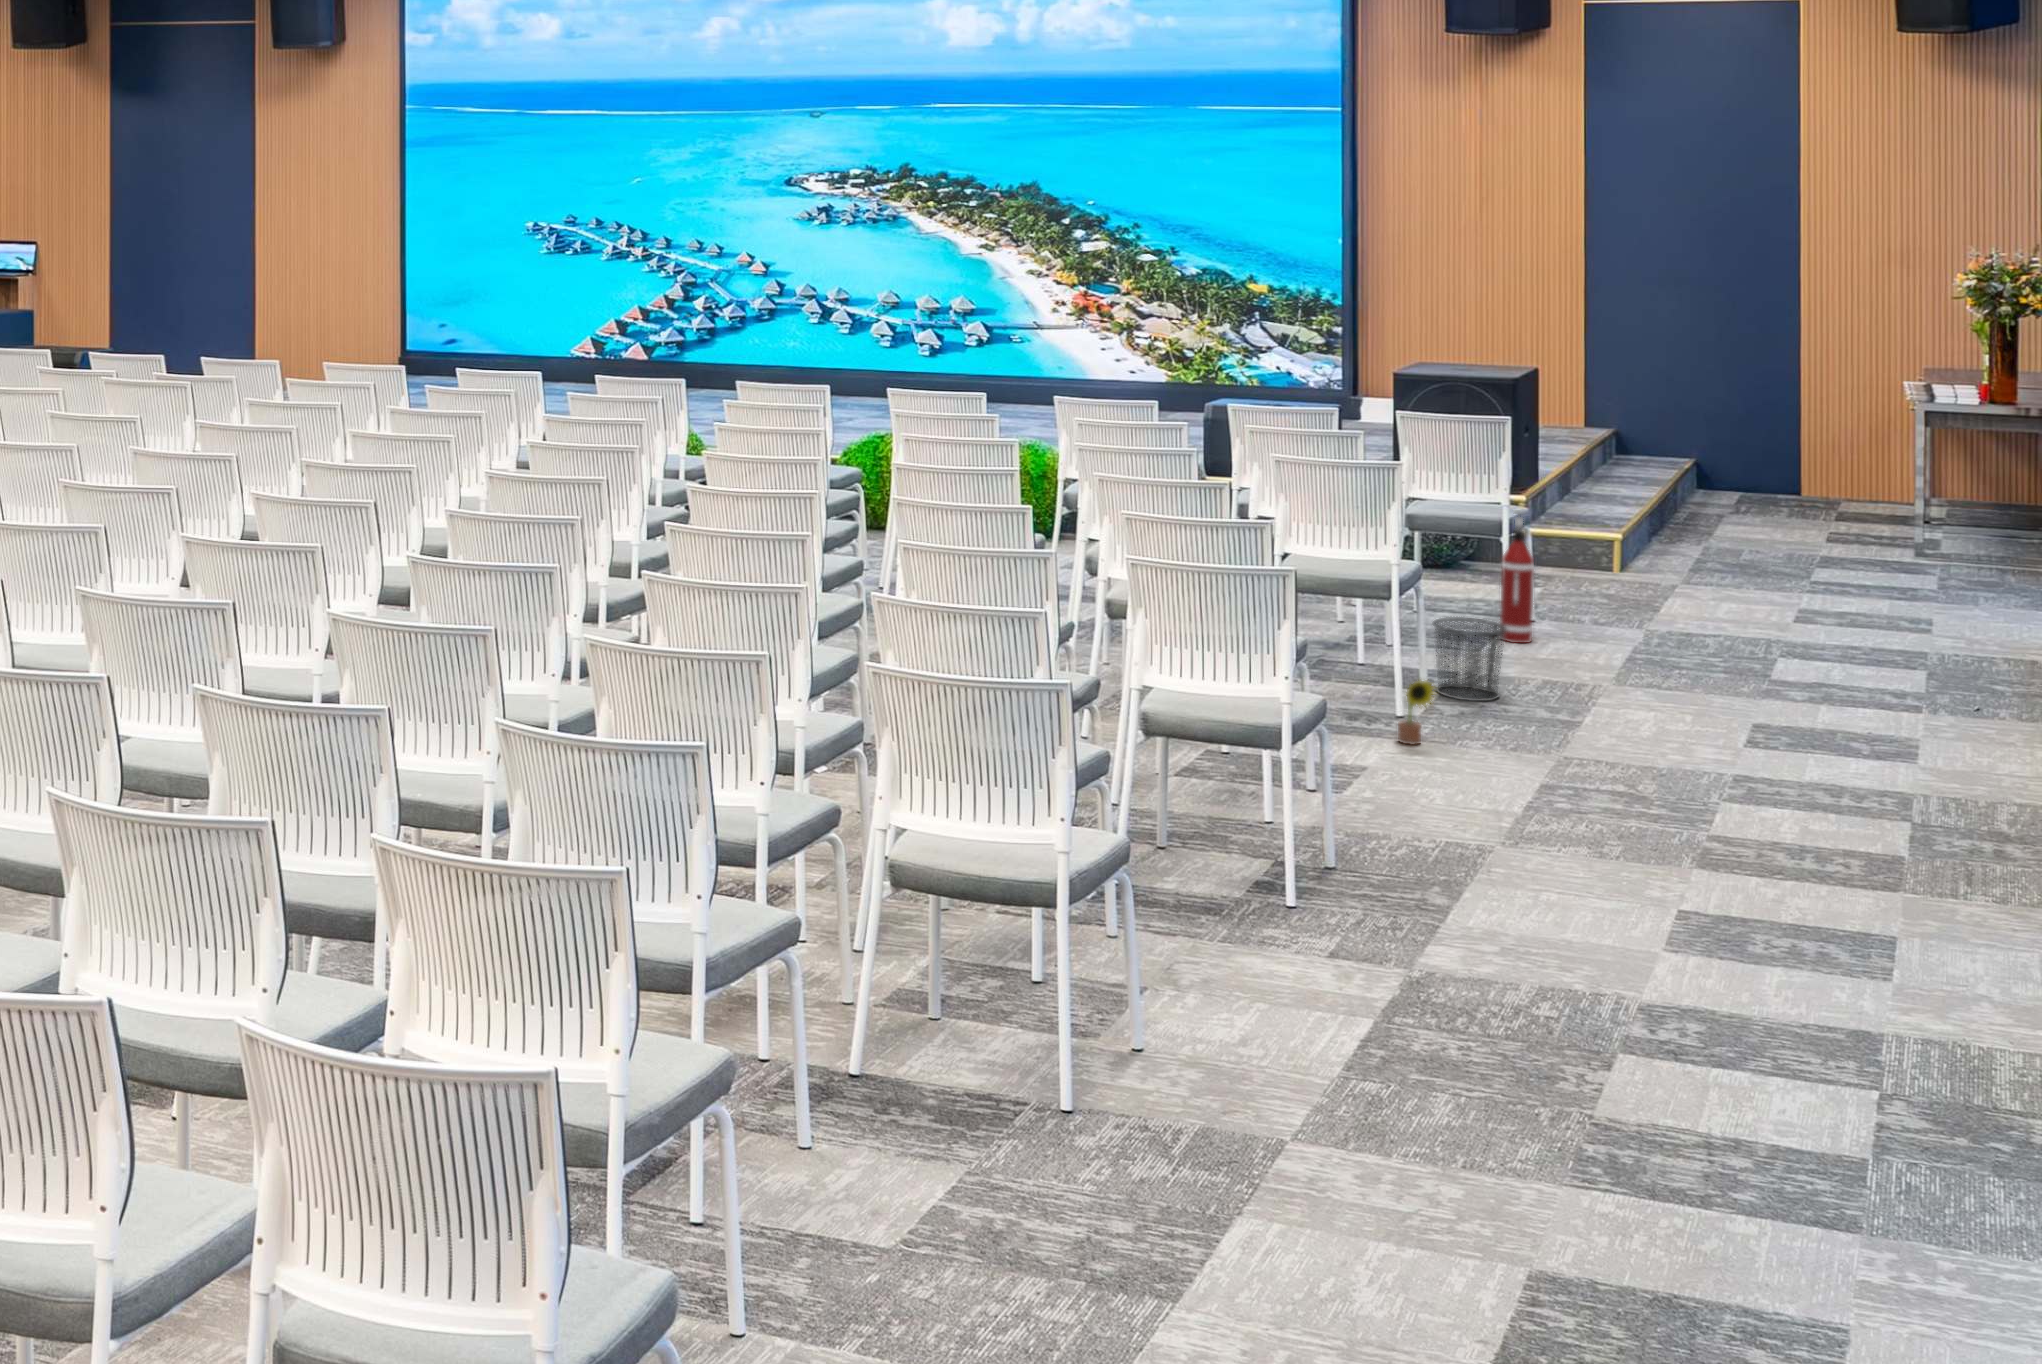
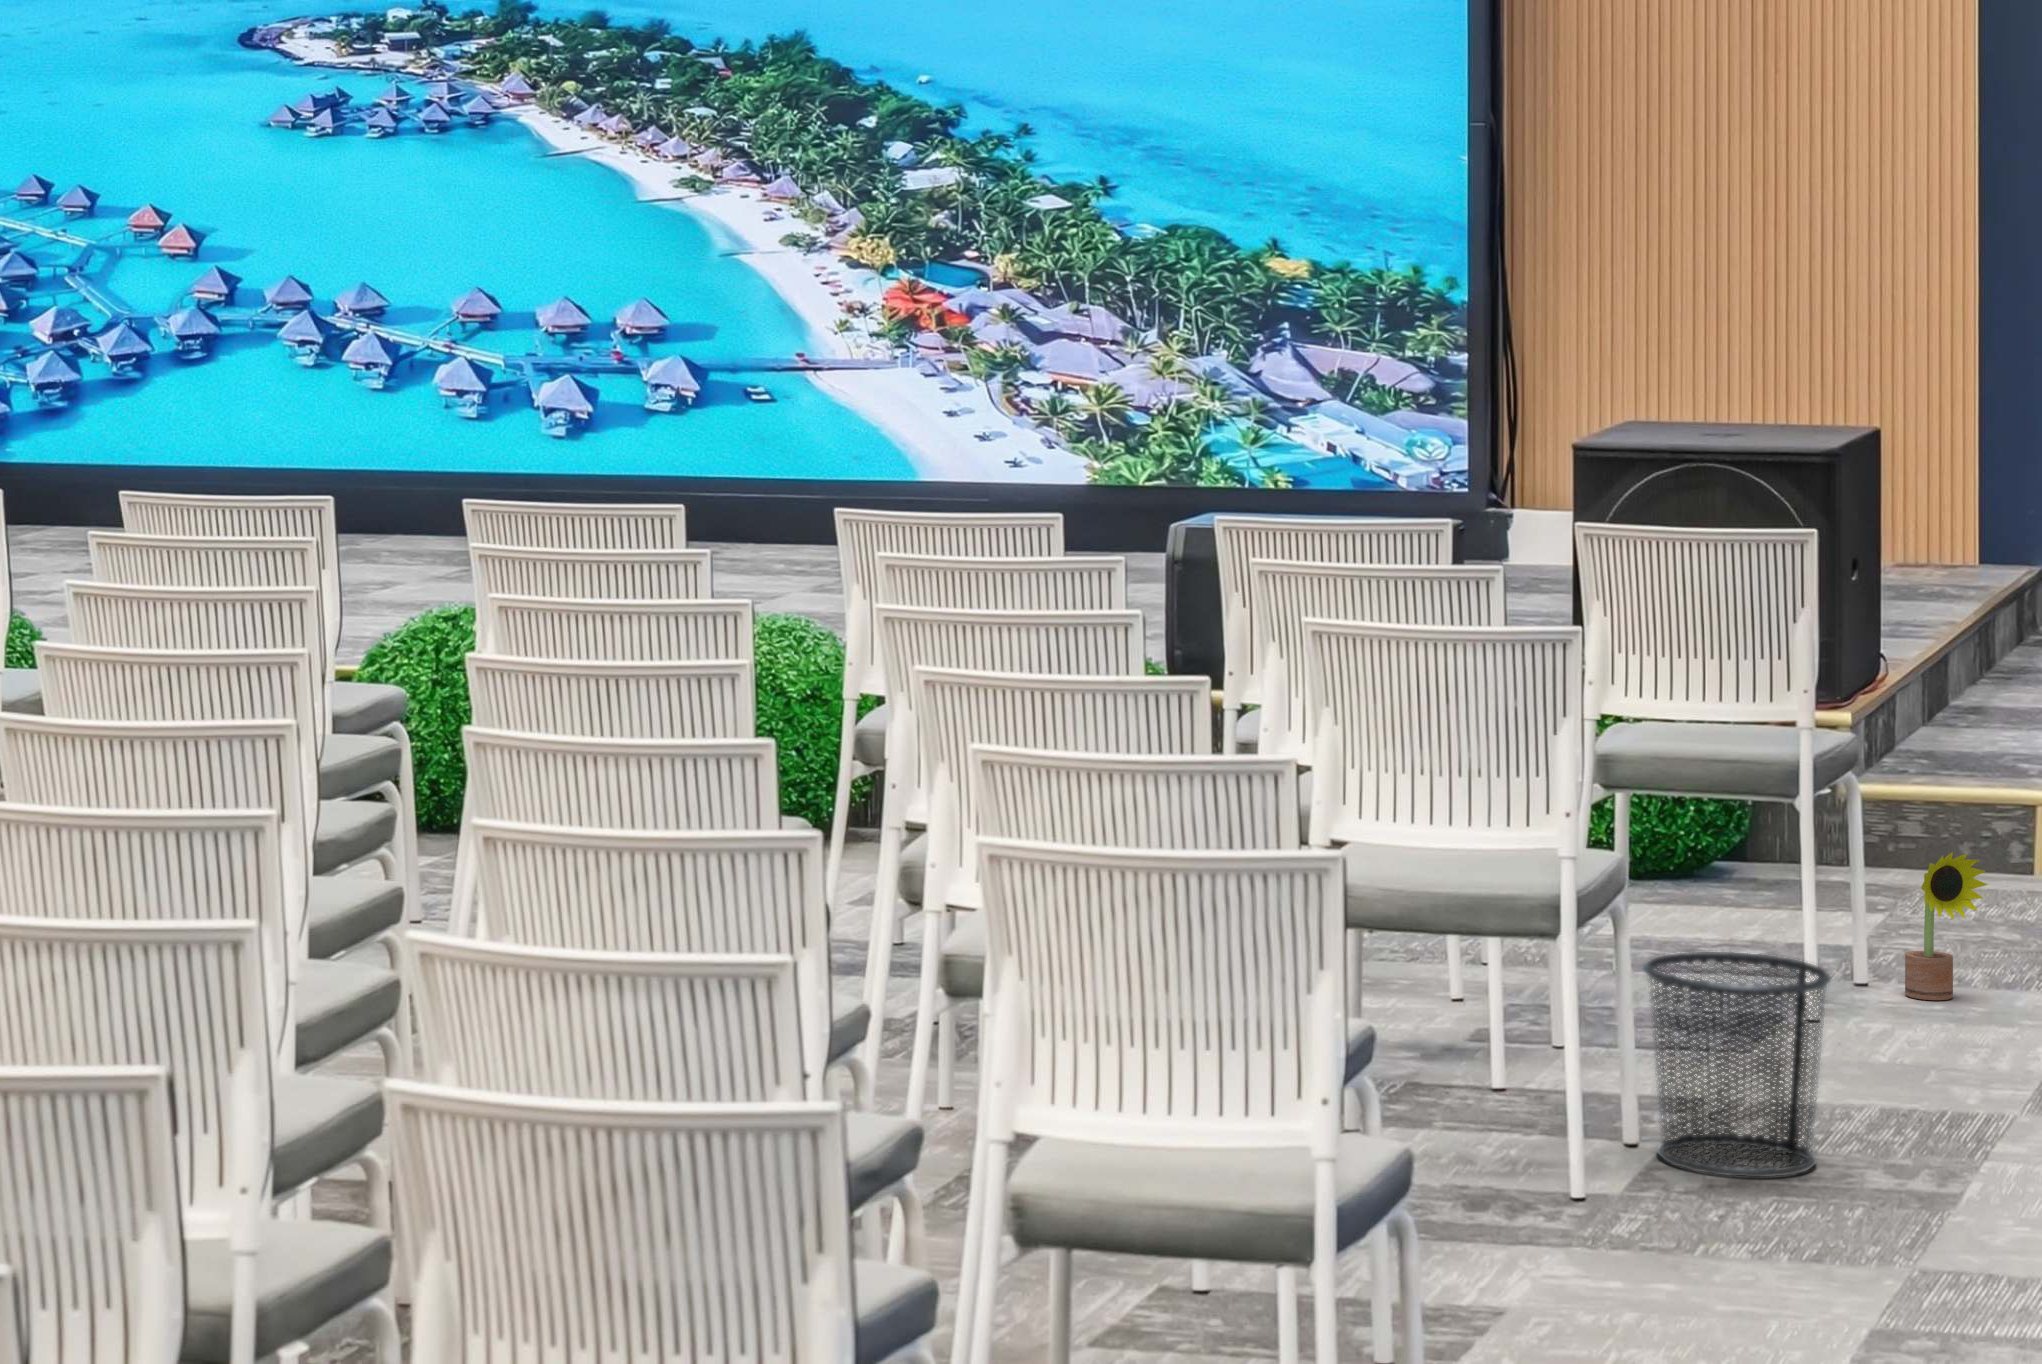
fire extinguisher: present [1499,510,1534,643] -> none [1815,684,1892,1032]
decorative plant: present [1398,681,1436,745] -> present [1905,852,1988,1000]

